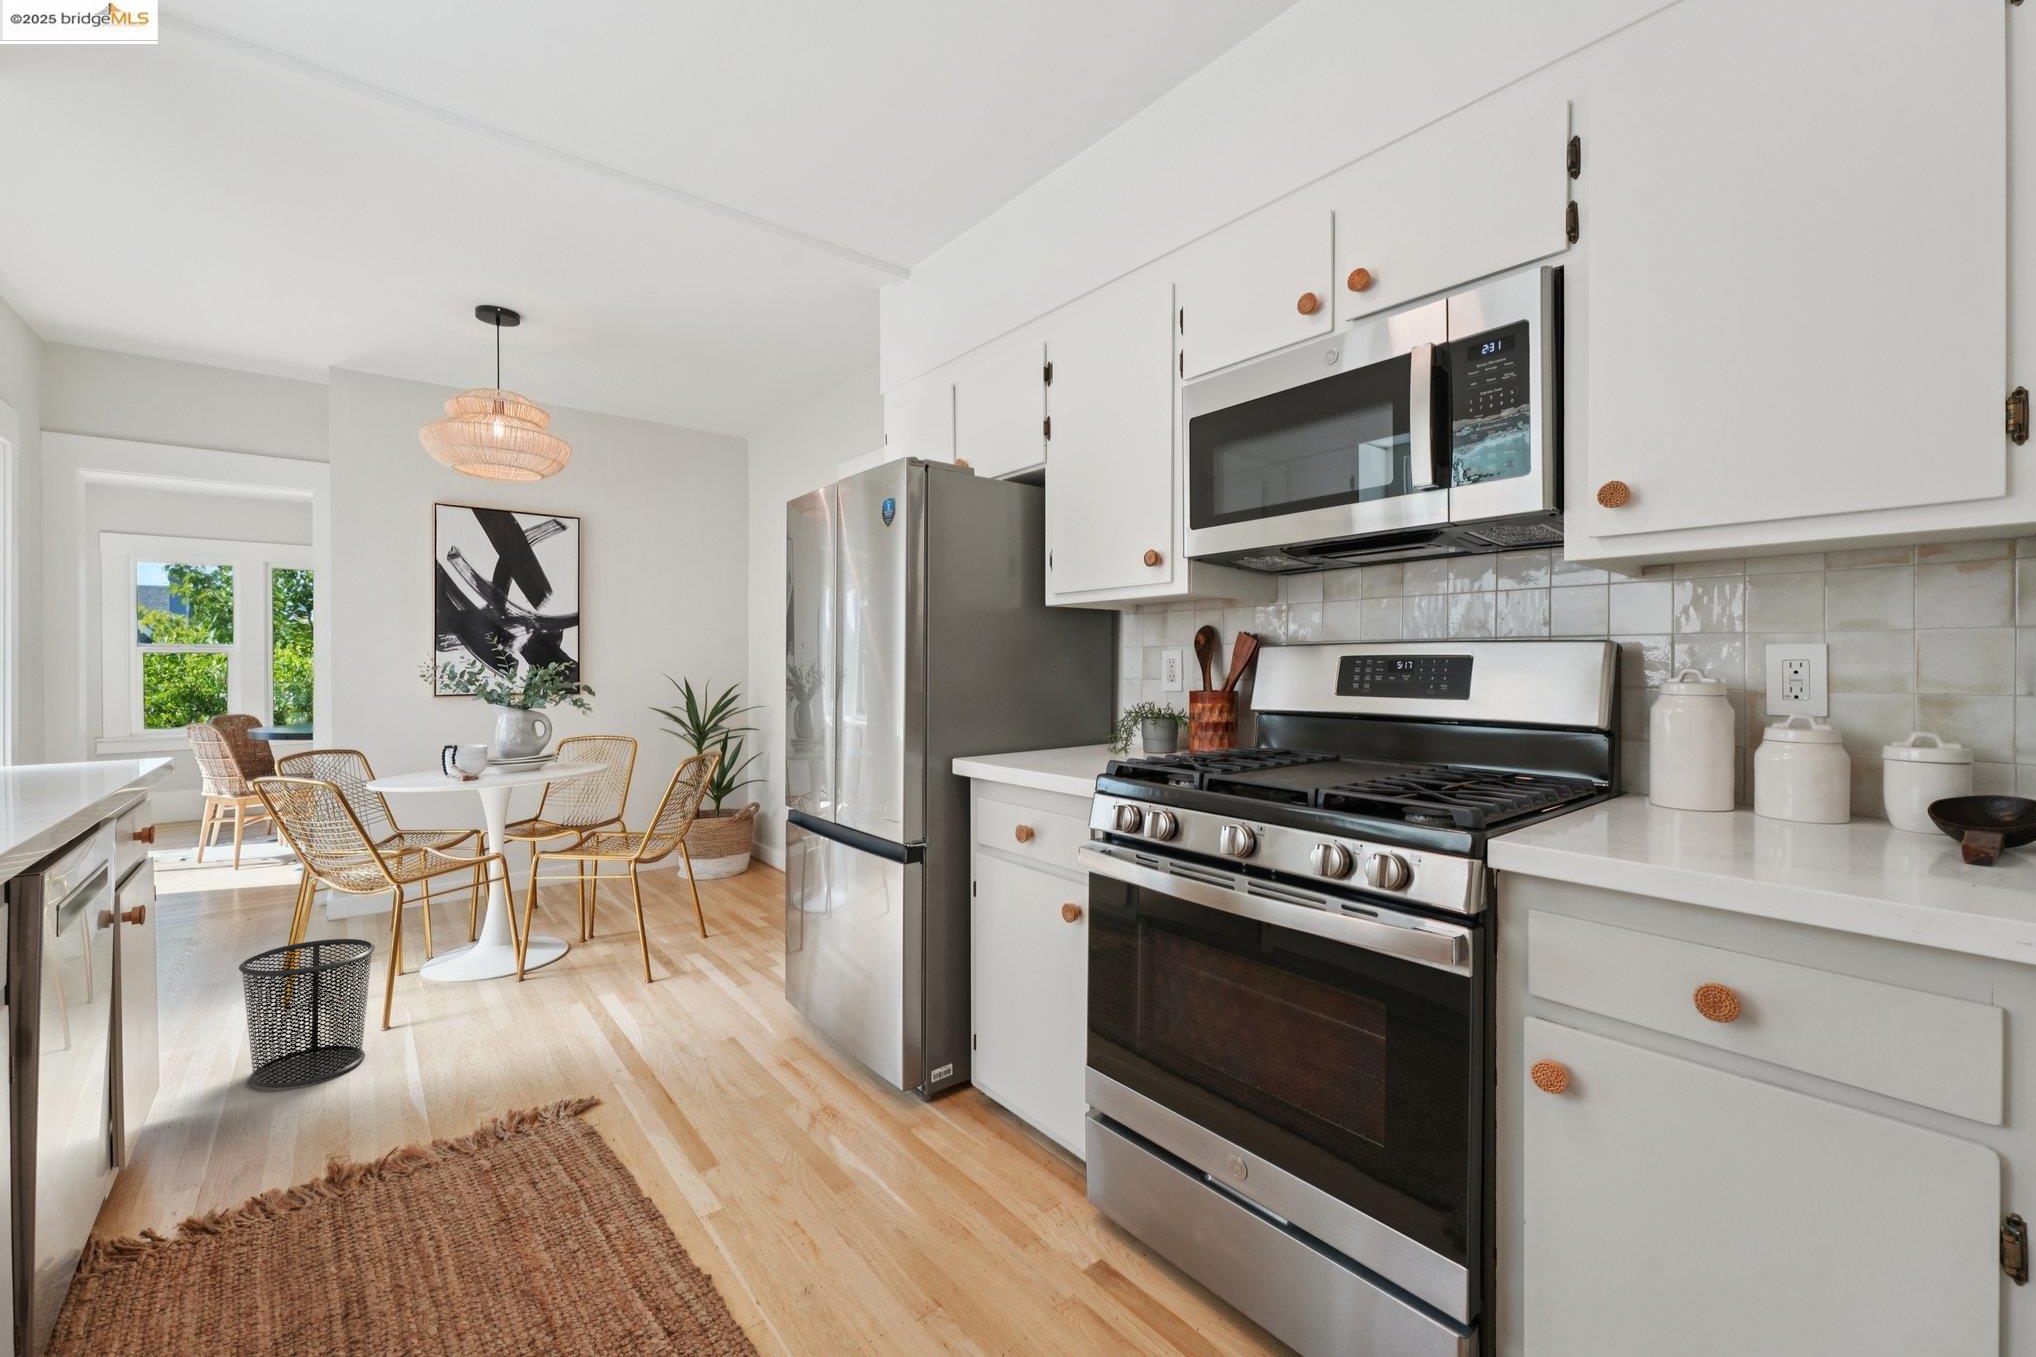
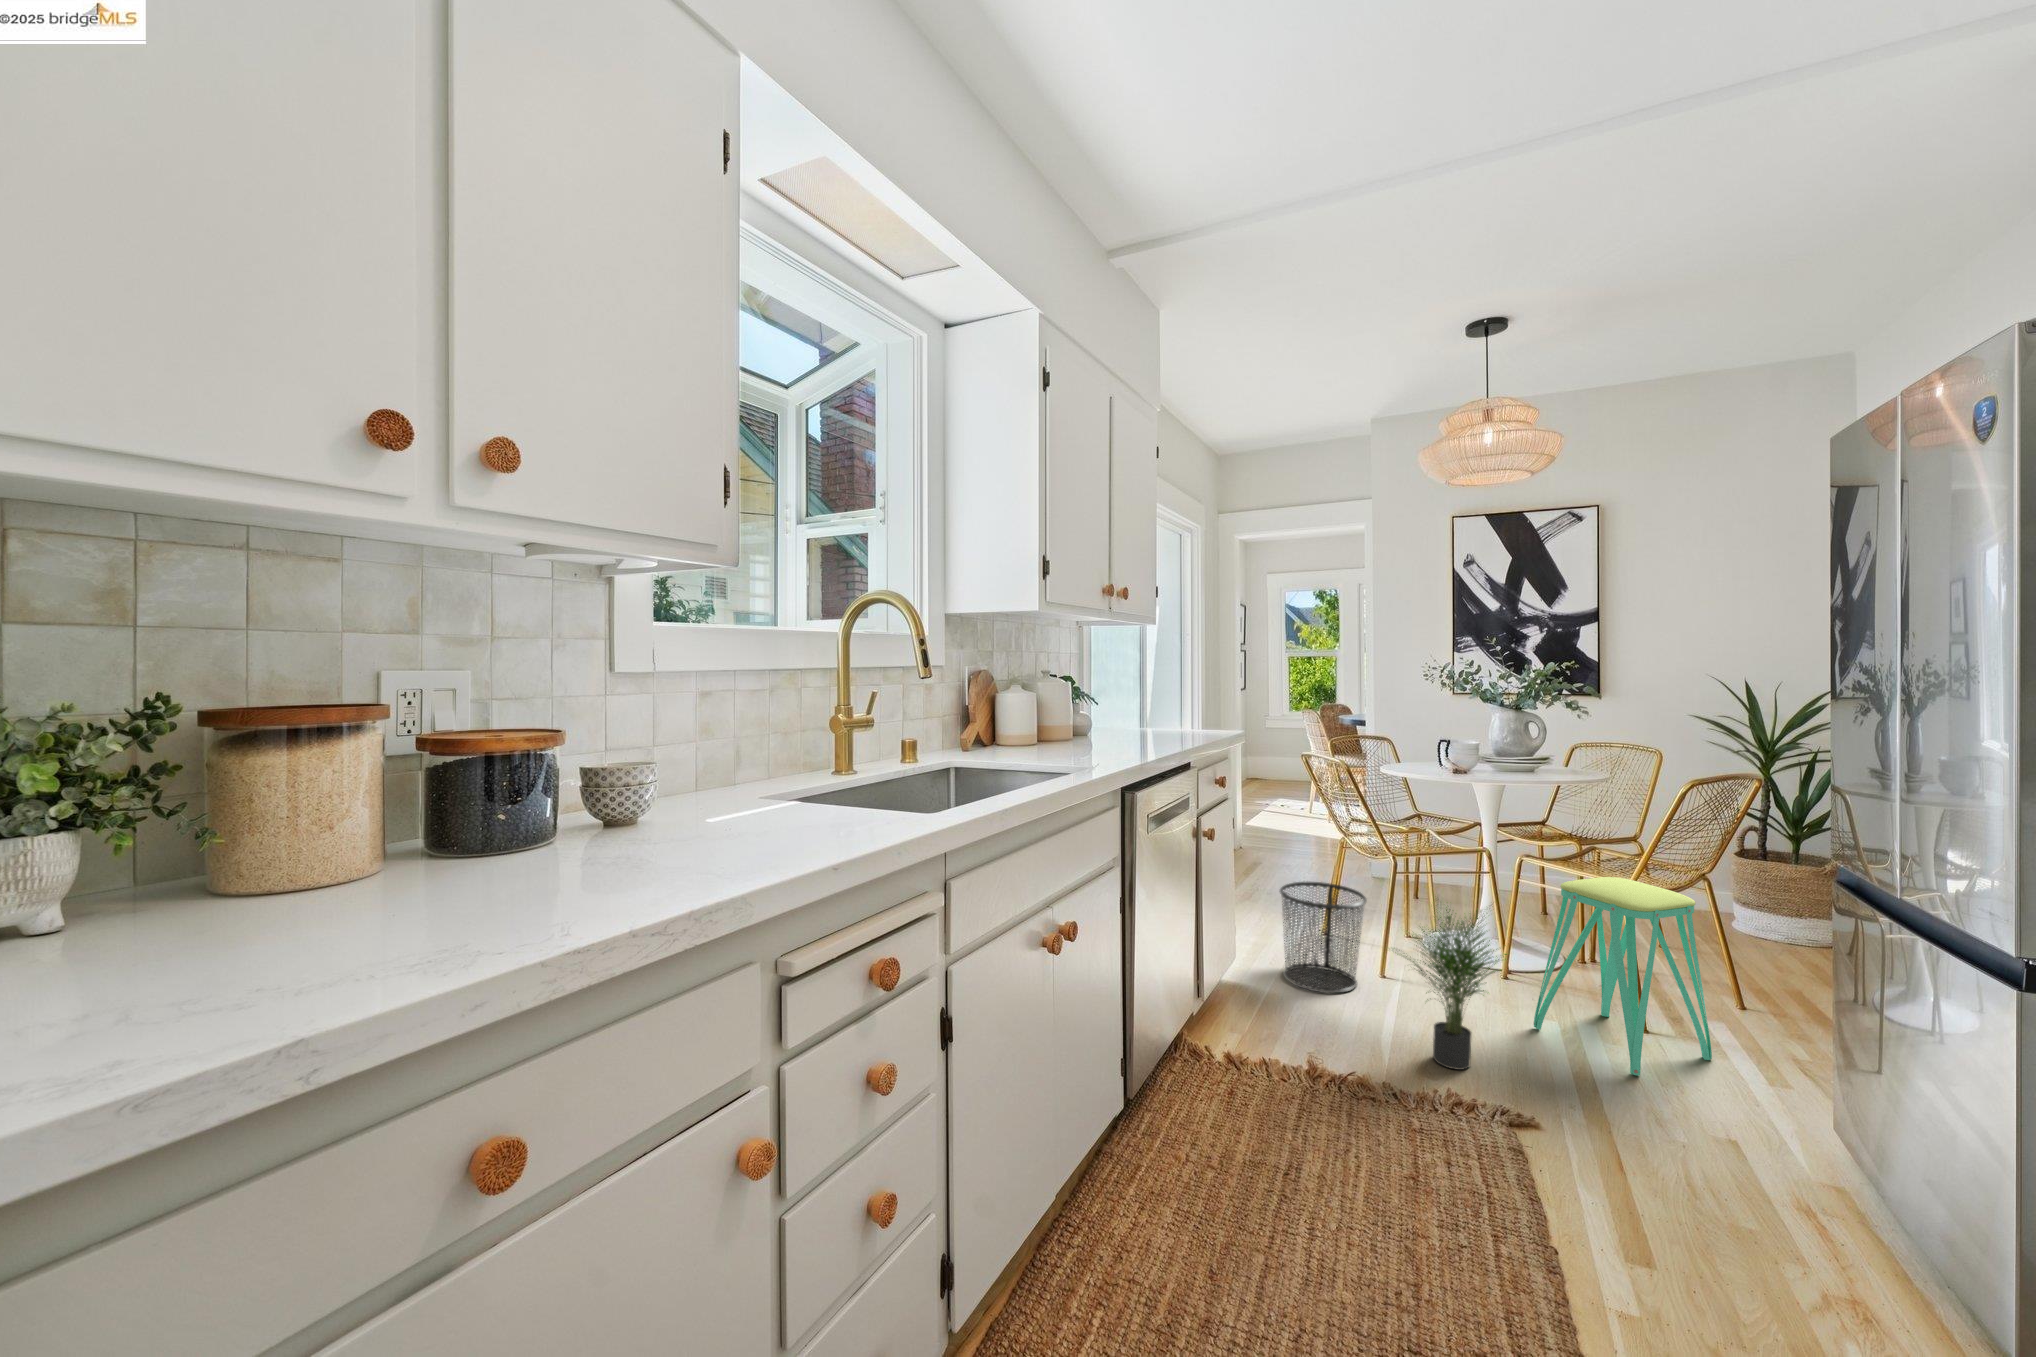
stool: none [574,854,718,1028] -> present [1534,877,1712,1075]
potted plant: none [416,896,572,1096] -> present [1395,905,1507,1070]

